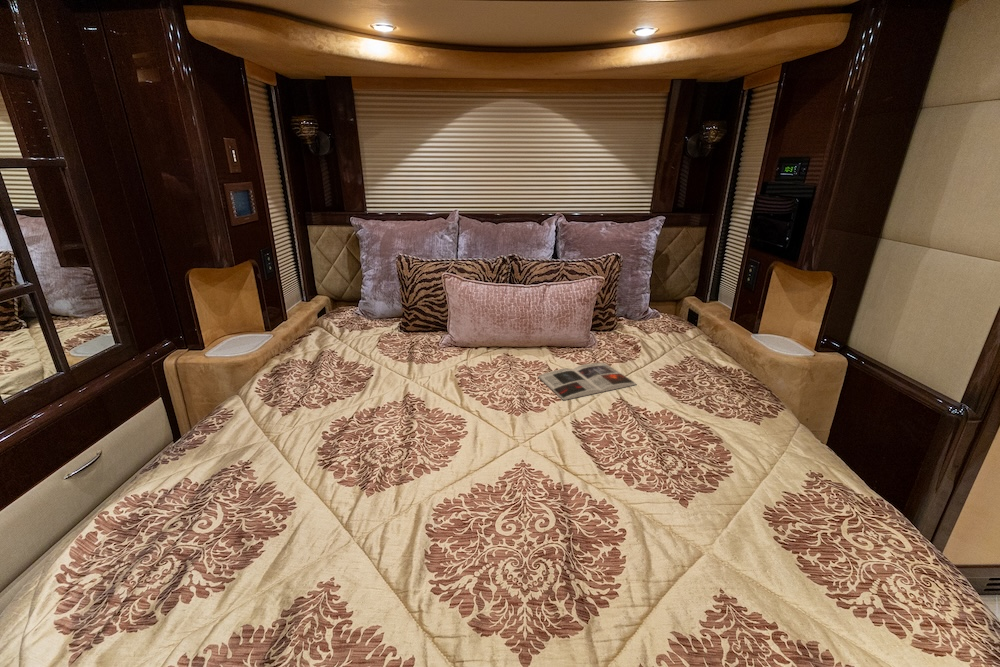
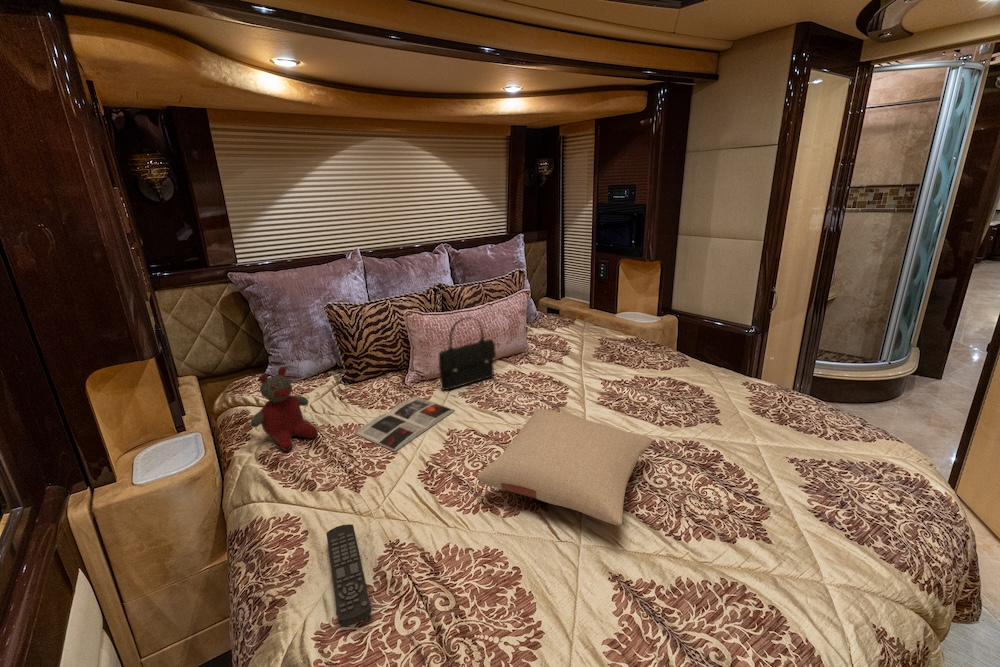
handbag: none [633,296,703,366] -> present [439,317,496,390]
stuffed bear: none [462,304,511,373] -> present [250,367,318,450]
pillow: none [619,402,862,541] -> present [477,409,653,526]
remote control: none [455,435,499,507] -> present [326,524,371,627]

